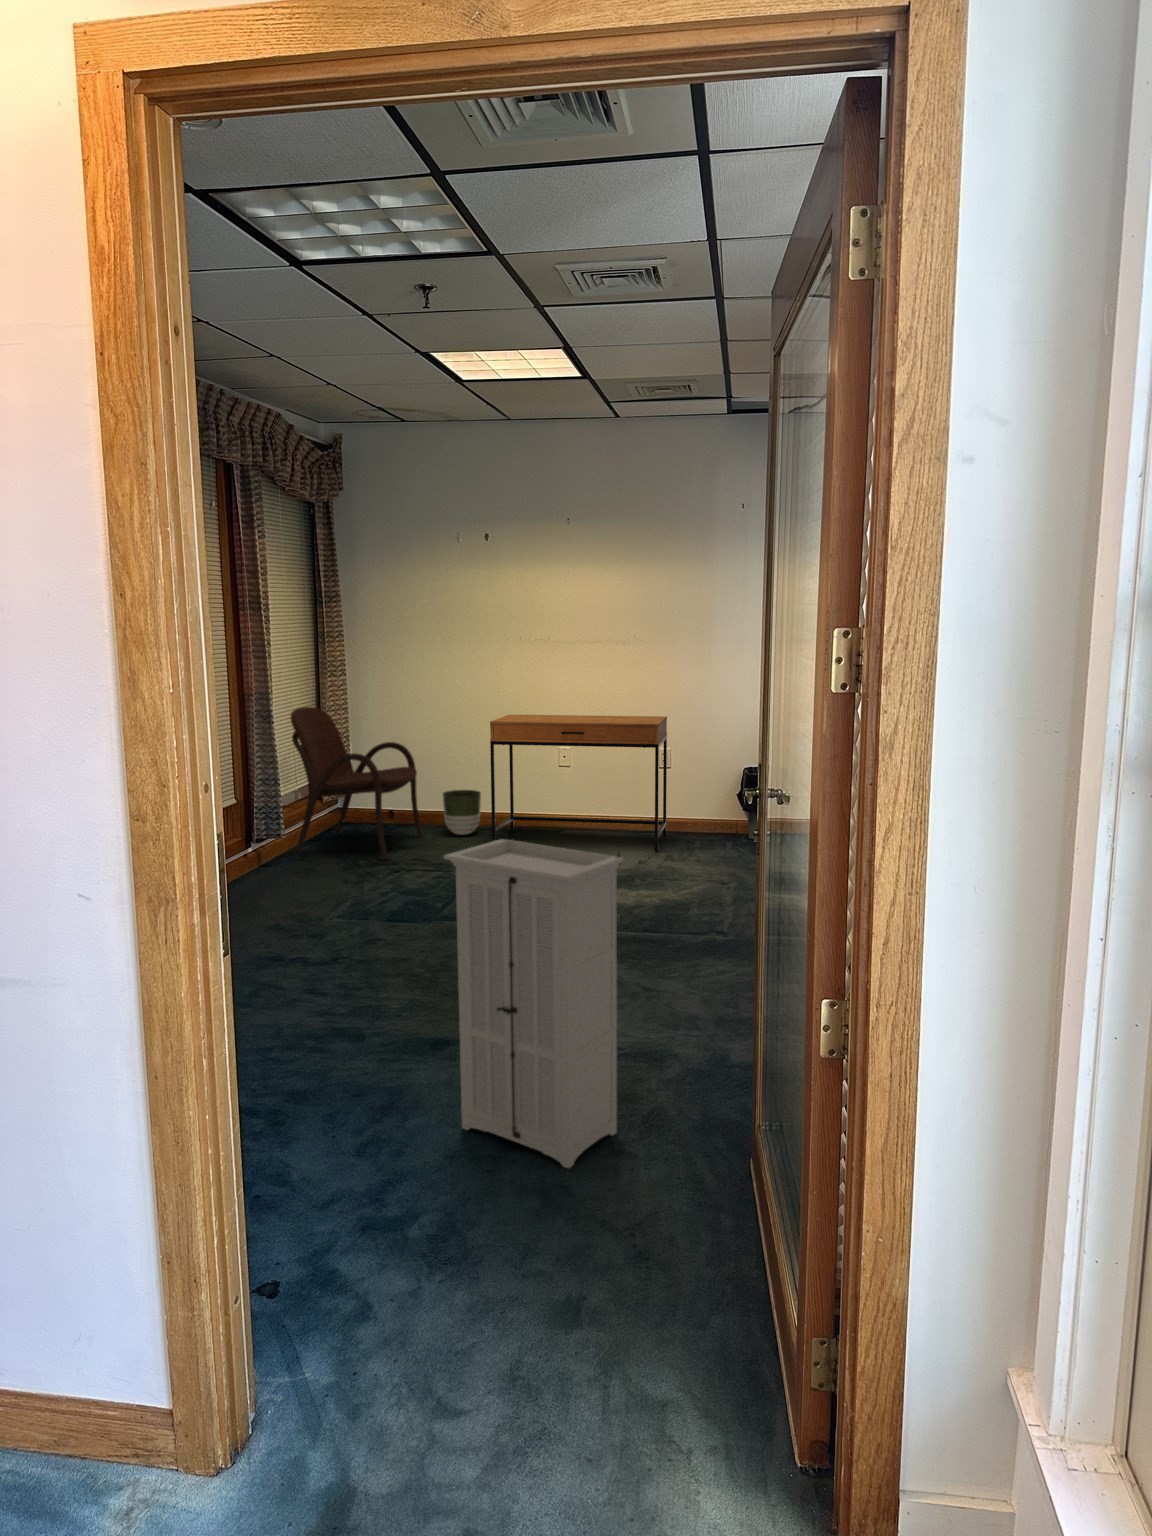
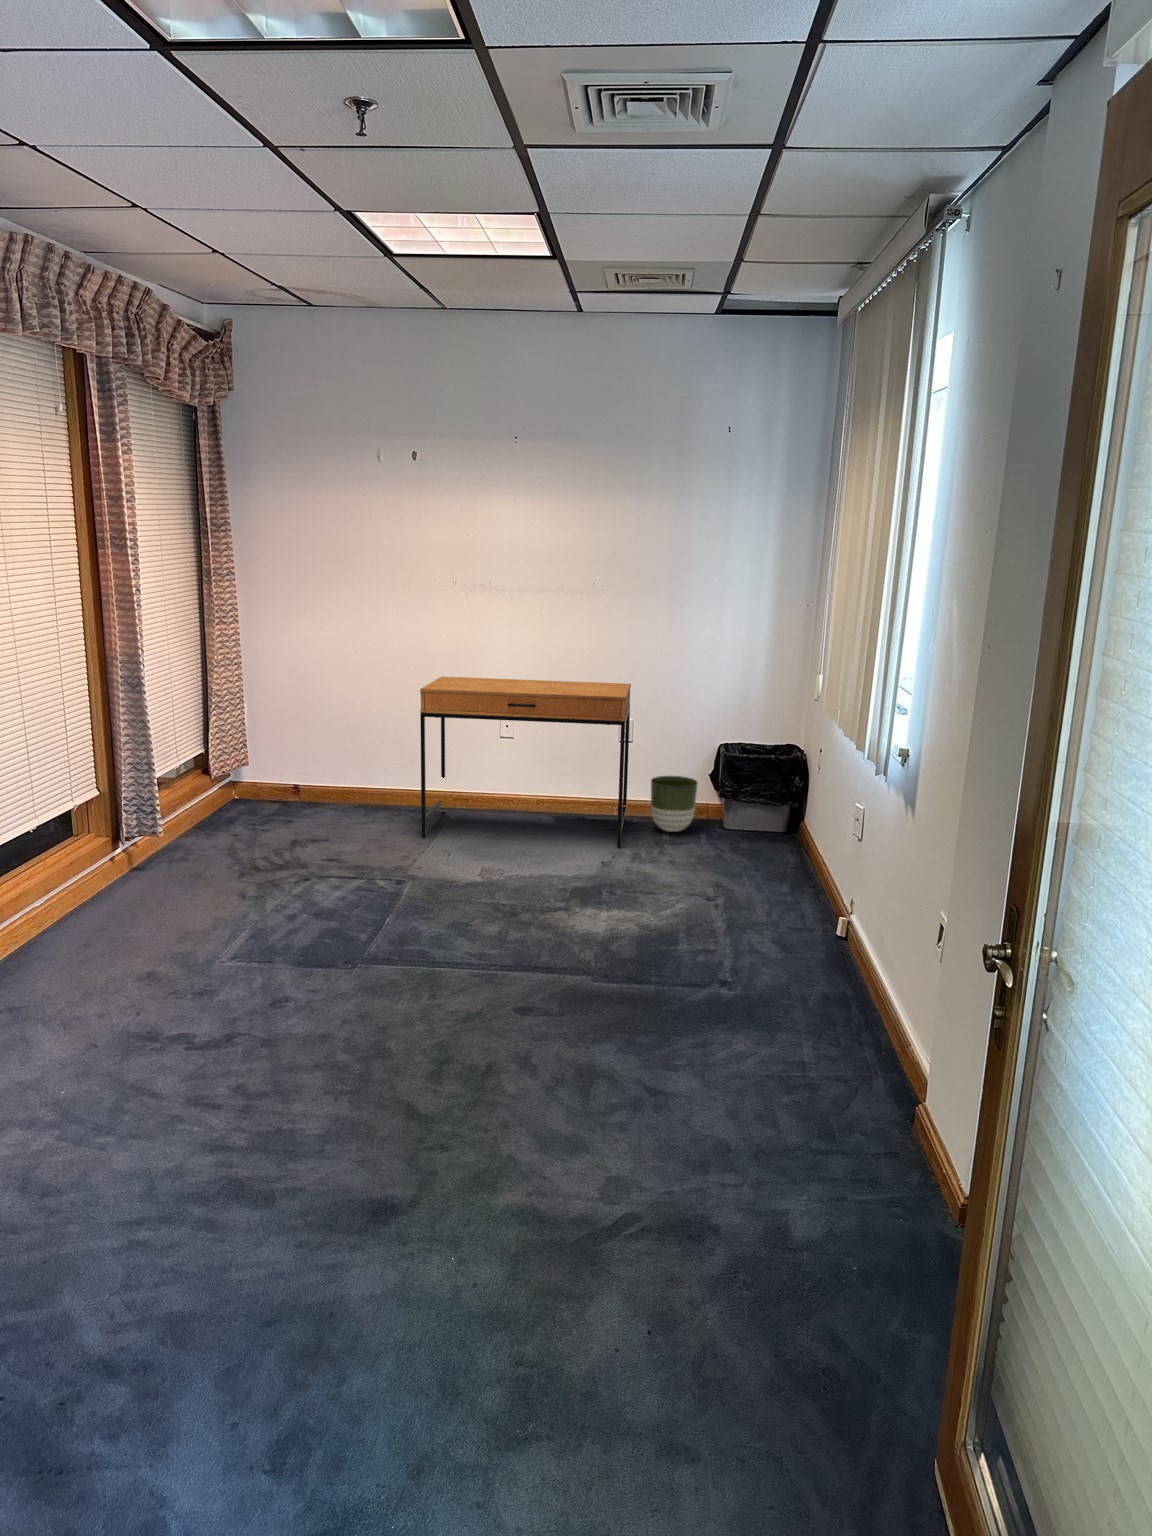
armchair: present [290,707,423,860] -> none [169,666,337,859]
planter: present [443,790,481,835] -> present [651,776,698,832]
storage cabinet: present [444,836,624,1168] -> none [408,940,682,1453]

